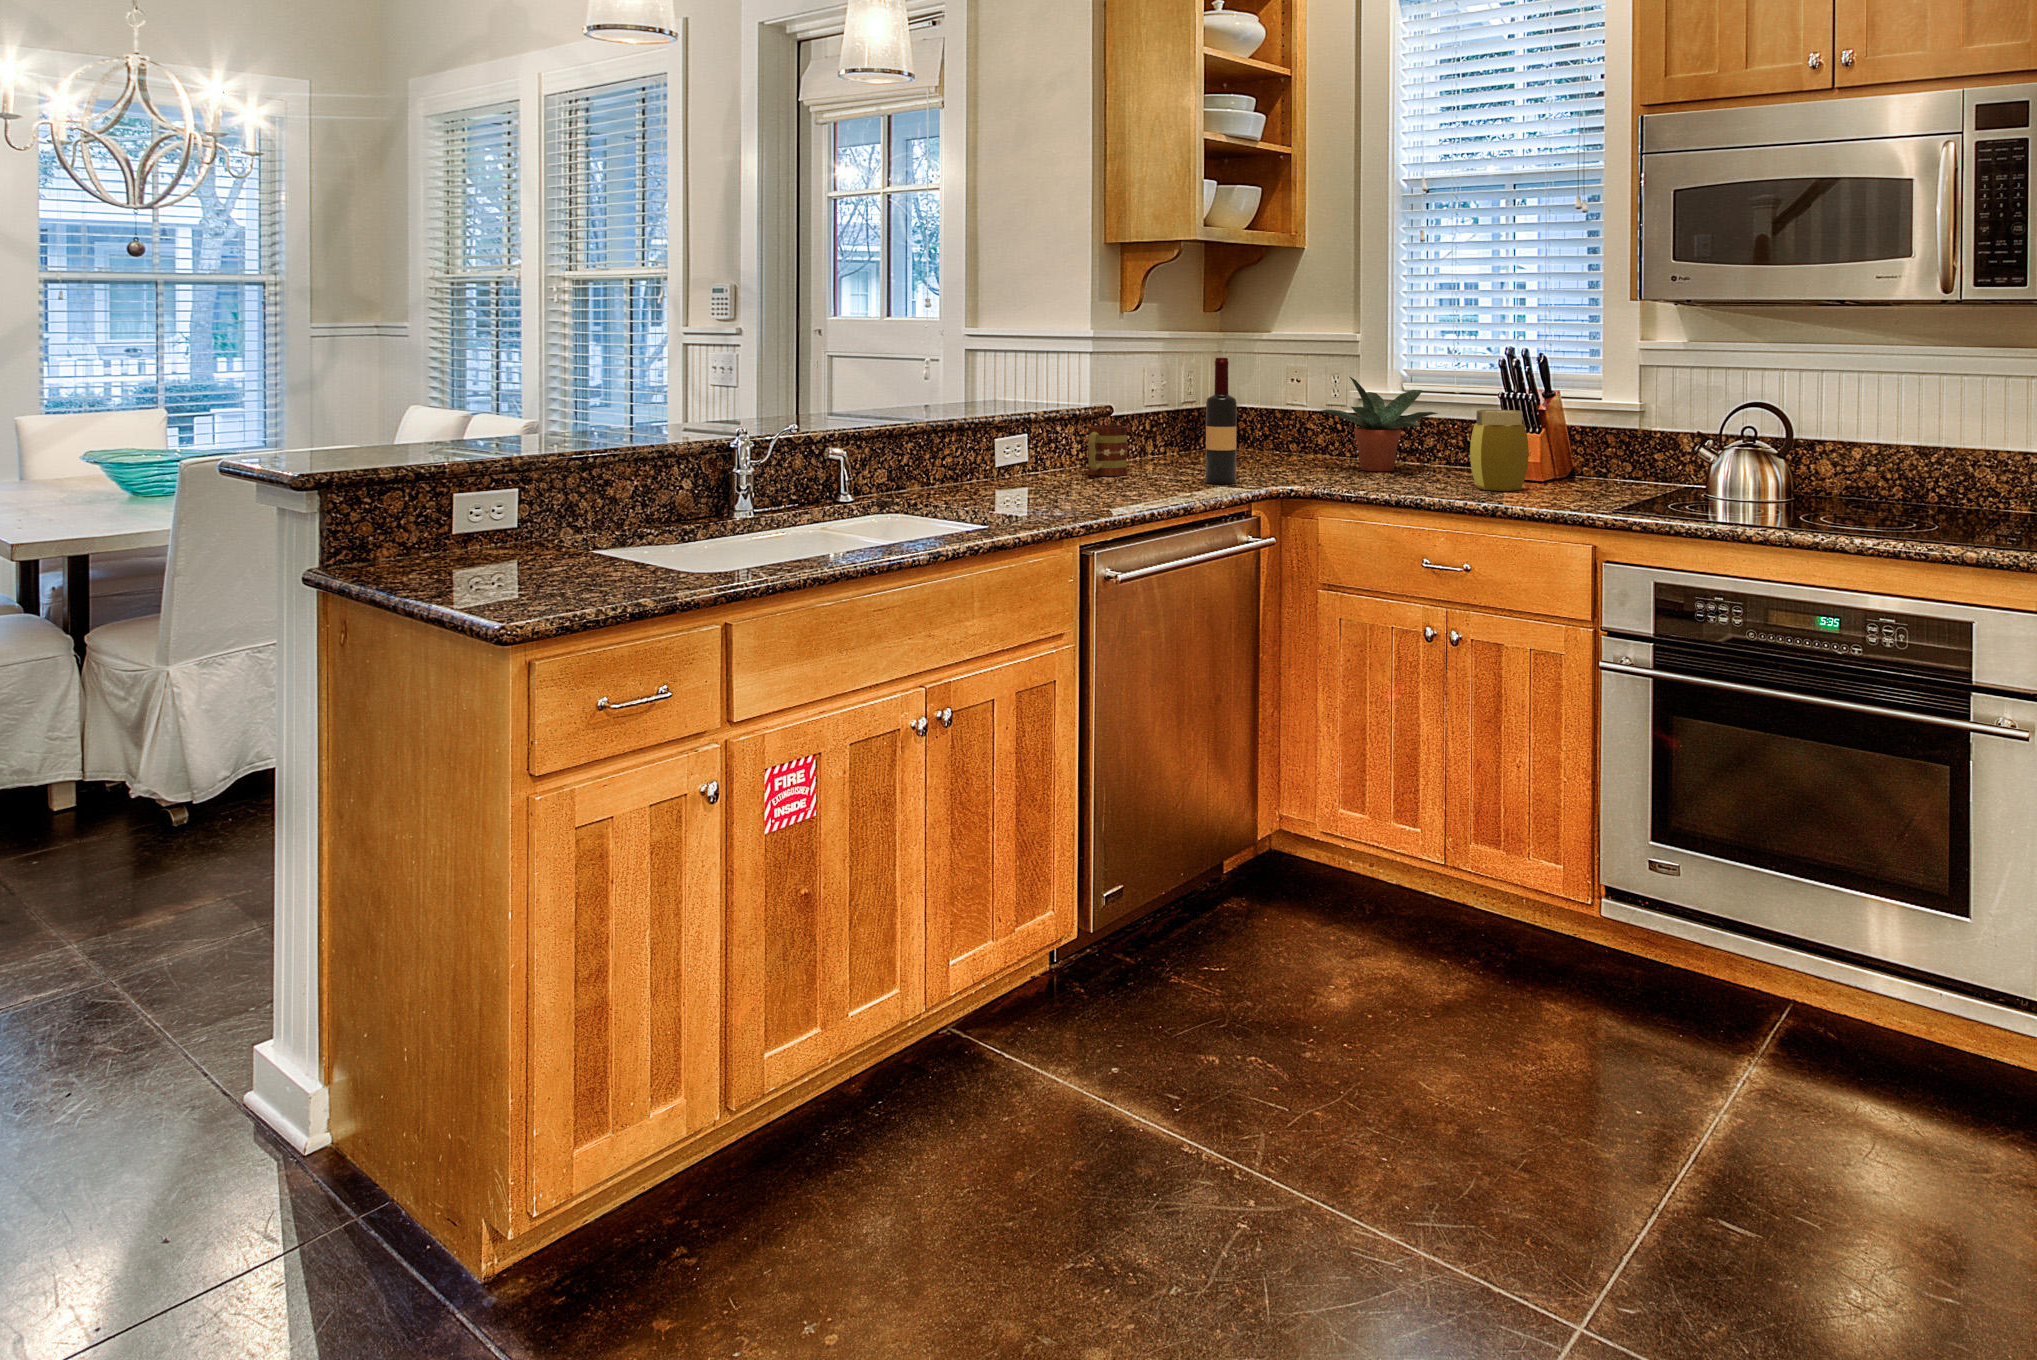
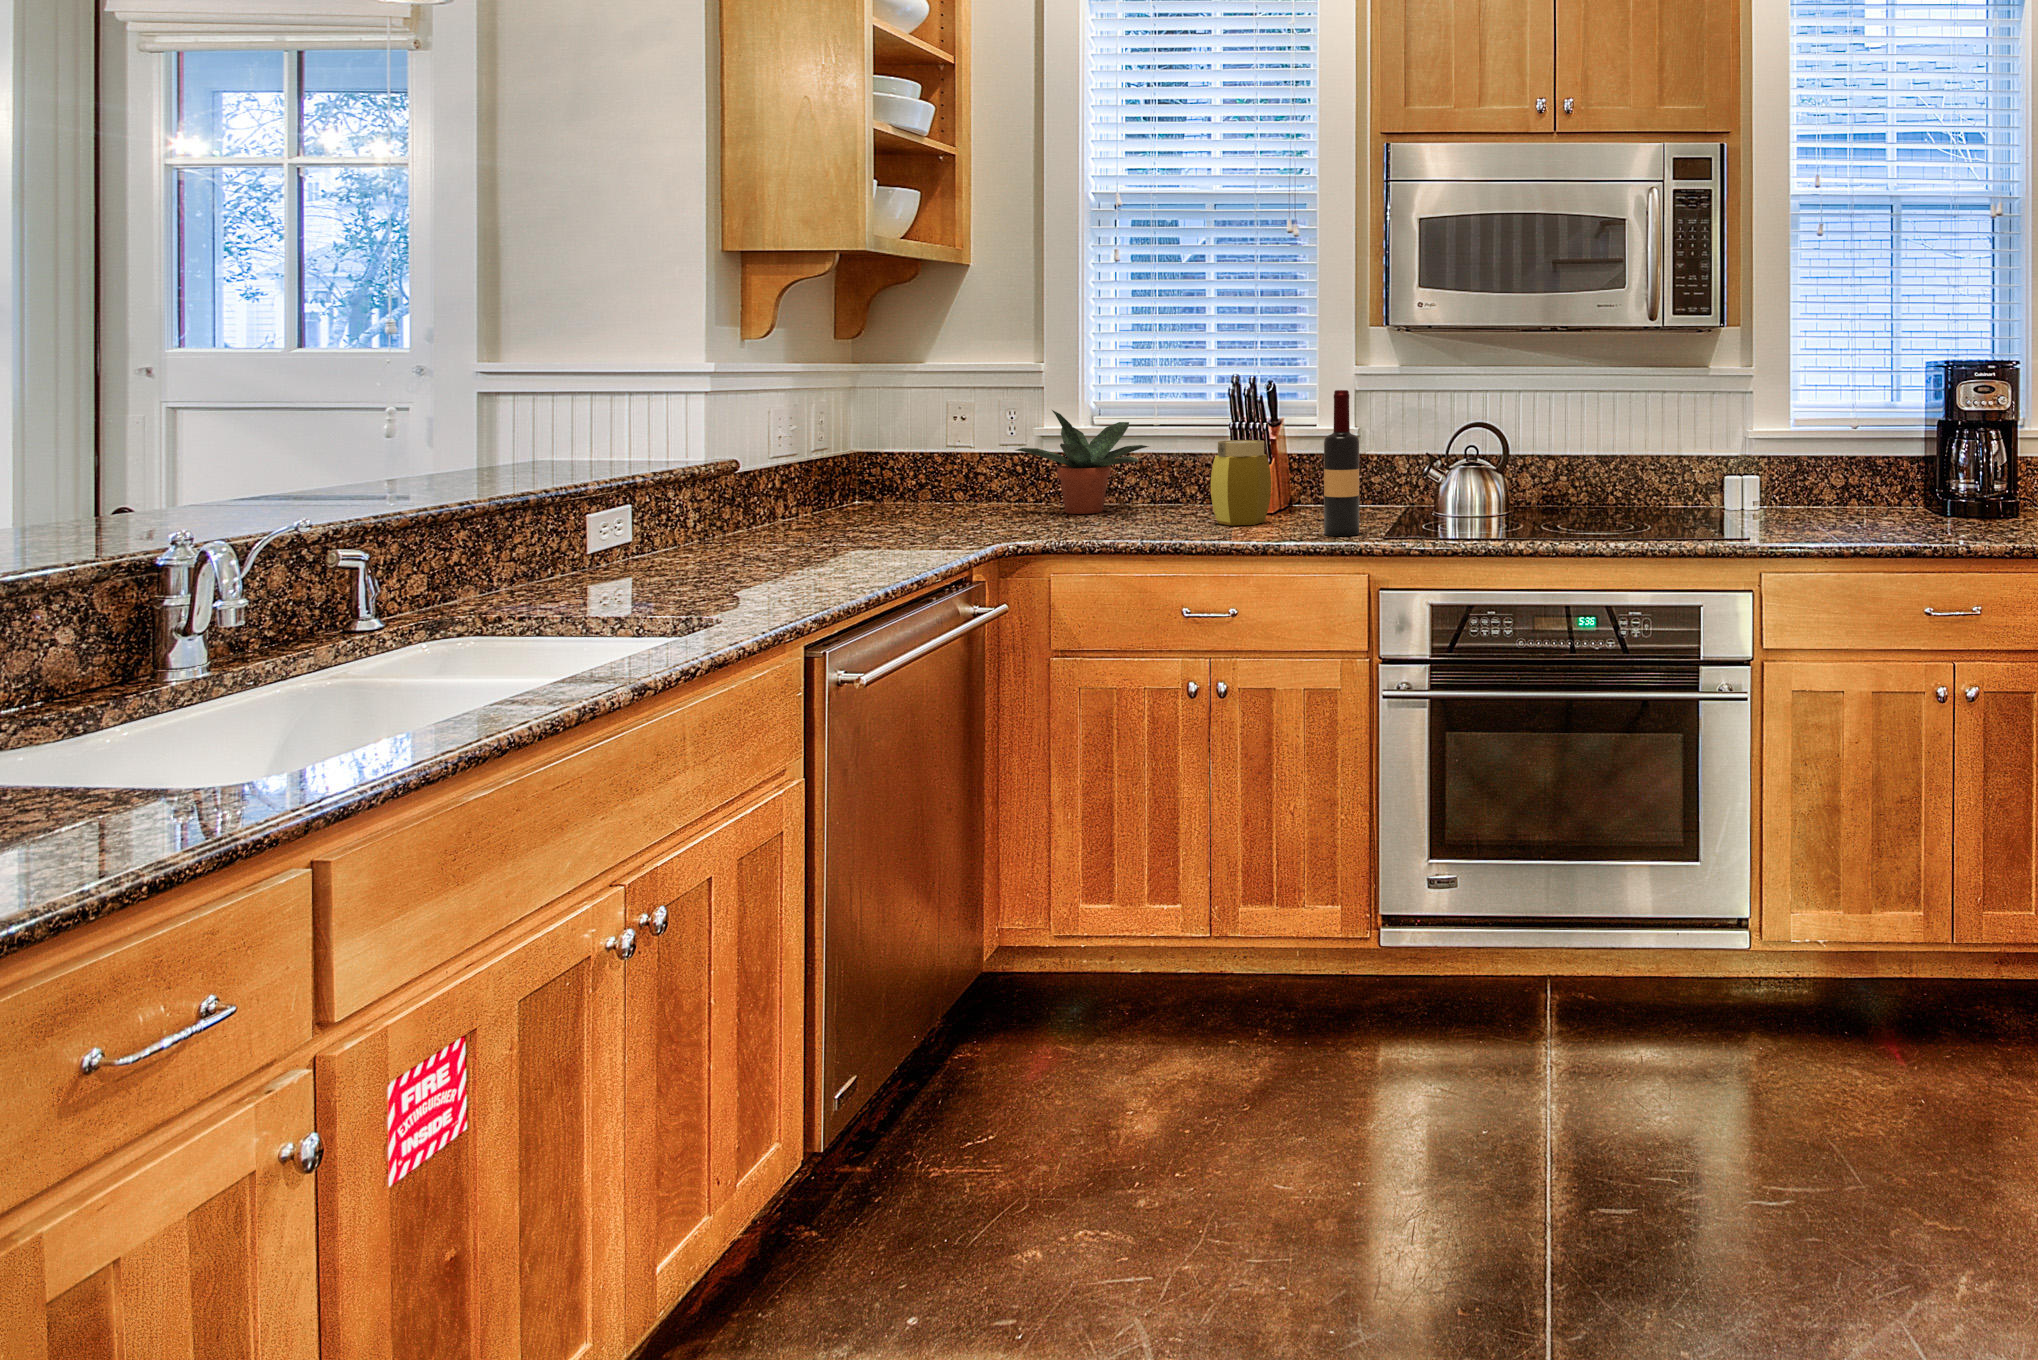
wine bottle: present [1206,358,1237,484] -> present [1324,390,1359,536]
mug: present [1088,425,1128,476] -> none [723,482,783,548]

